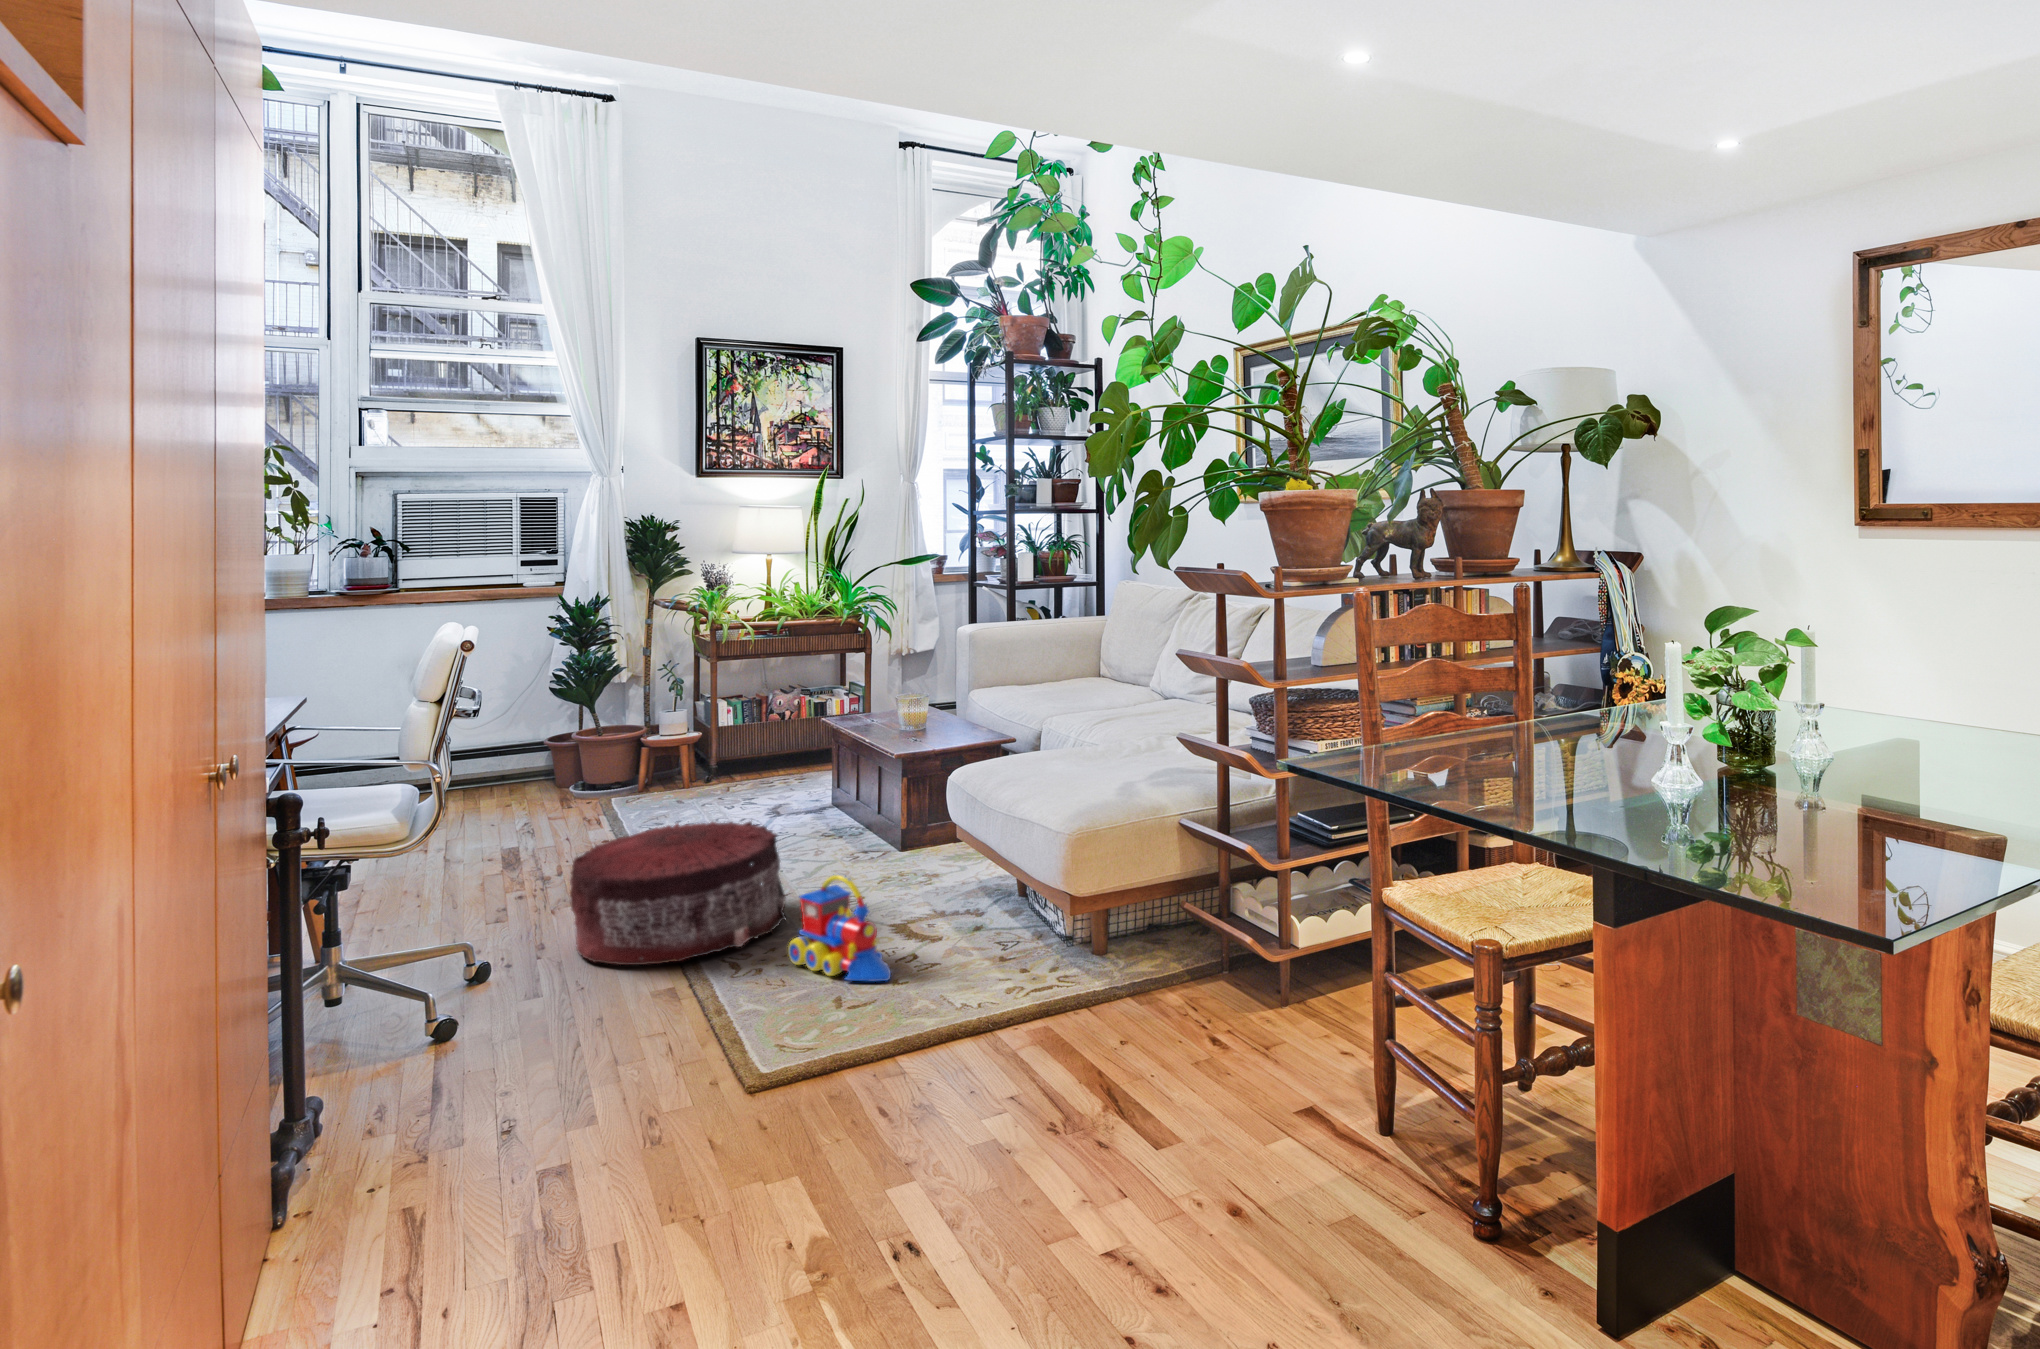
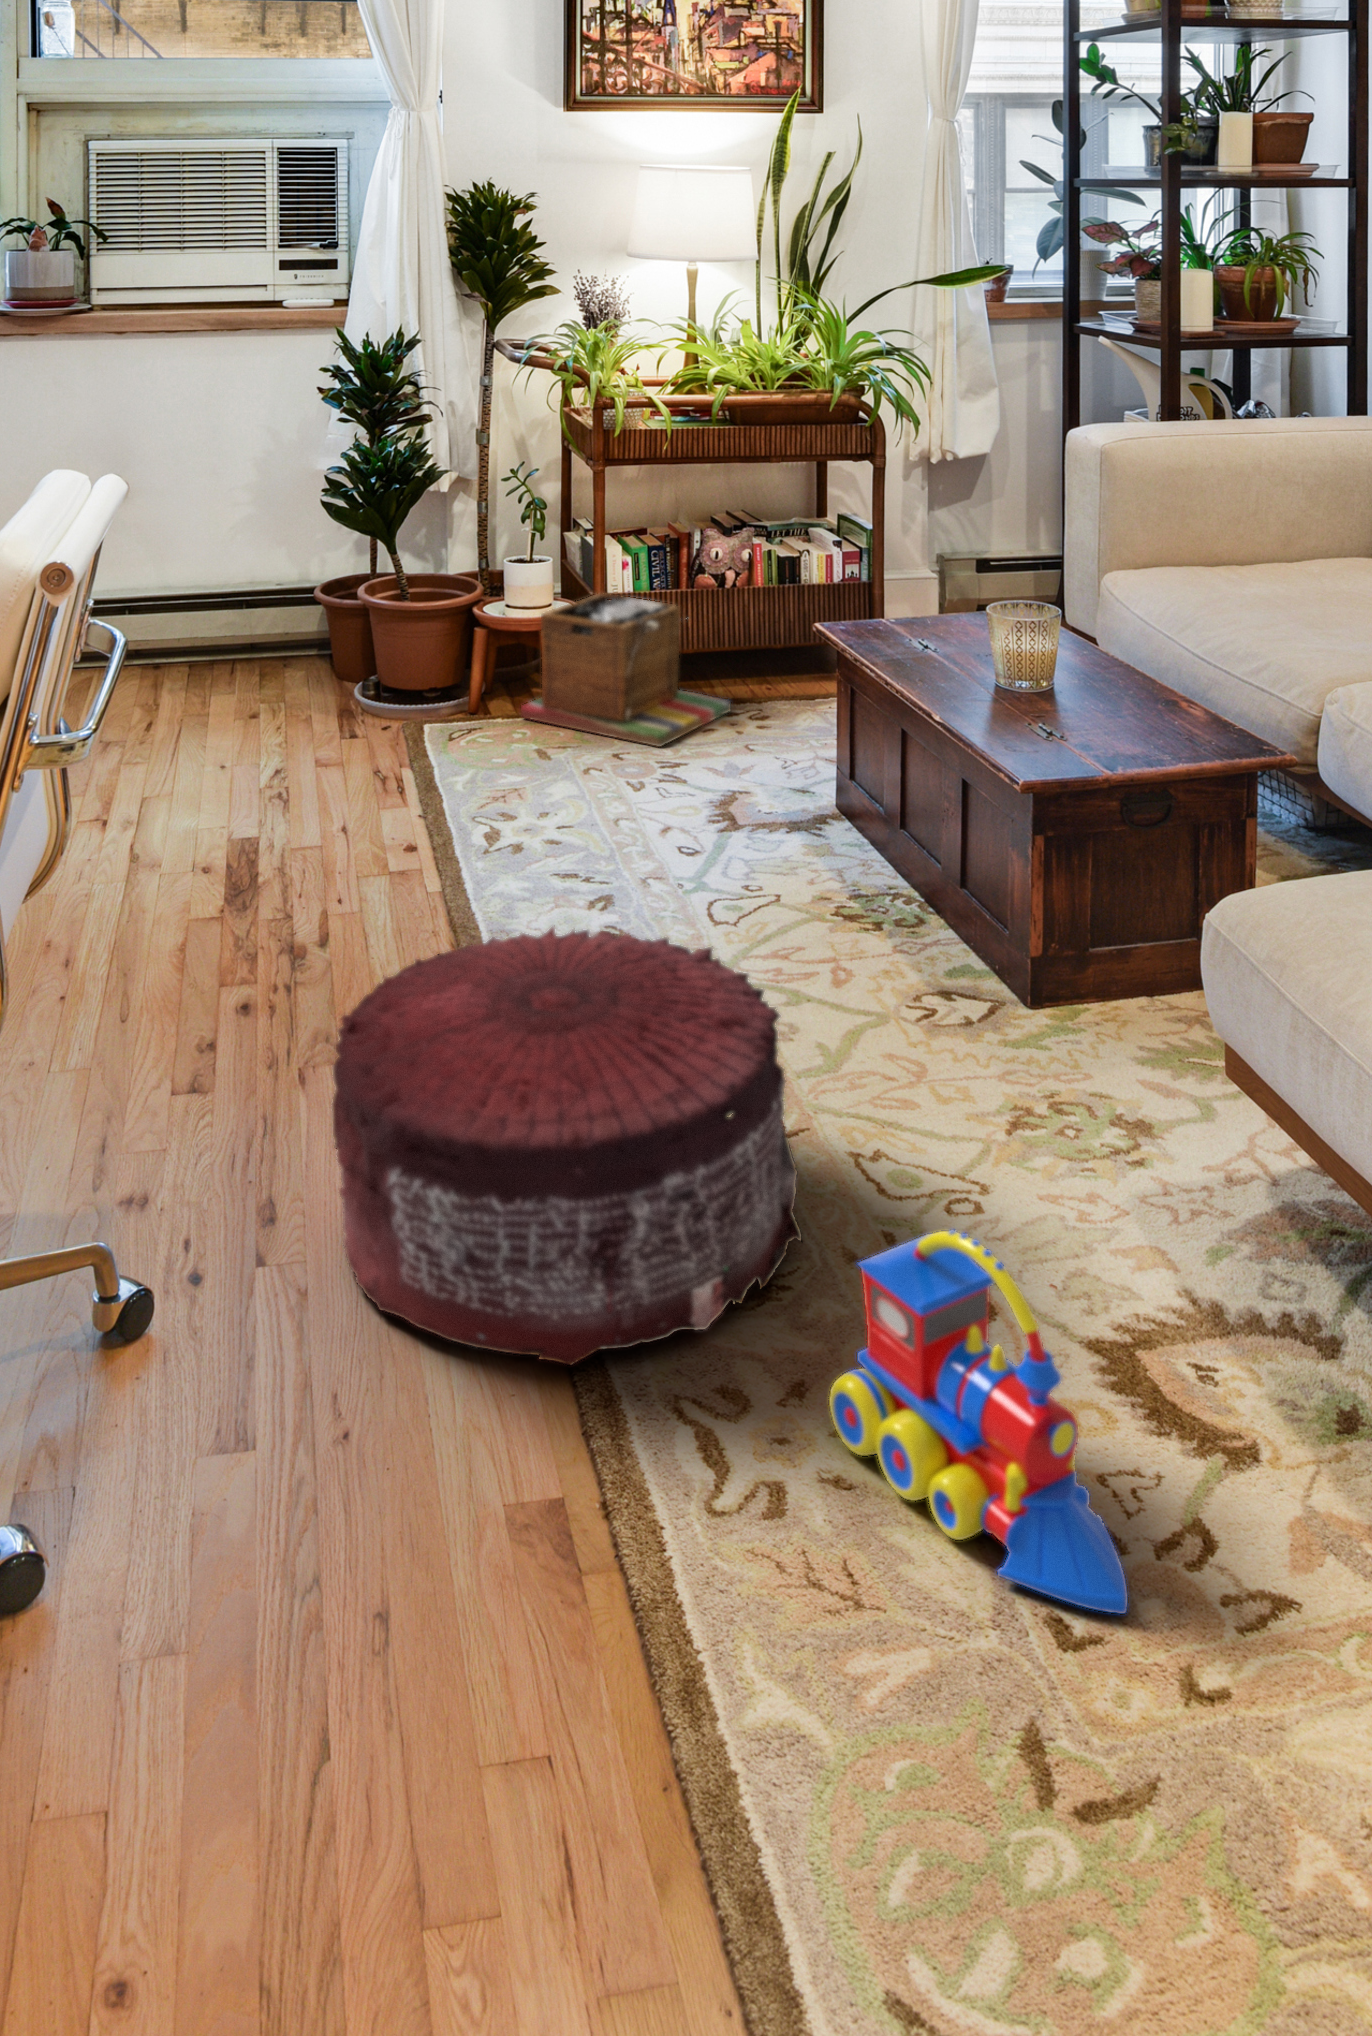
laundry basket: none [671,726,788,794] -> present [521,593,731,747]

